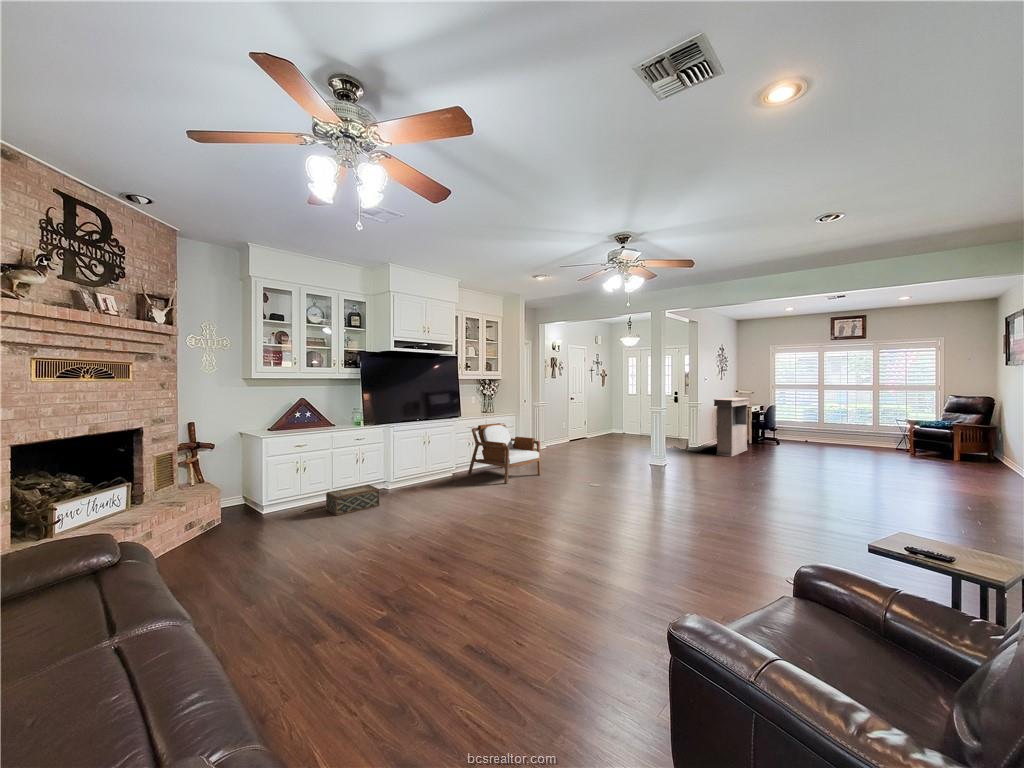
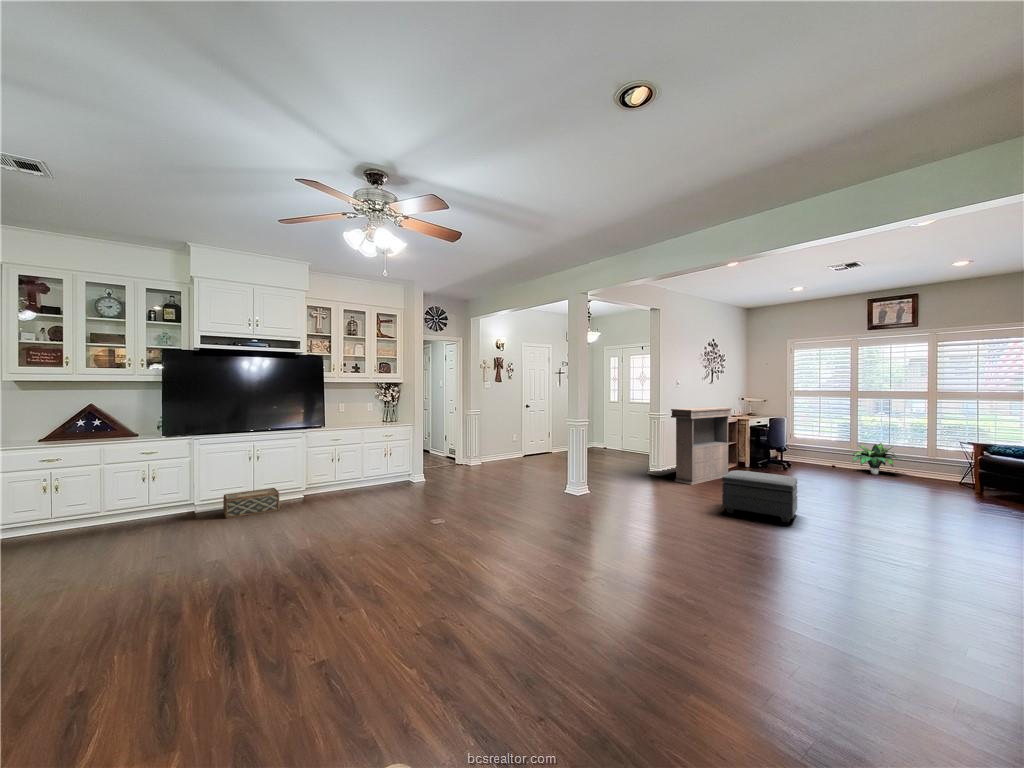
potted plant: none [822,422,859,445] -> present [852,443,901,474]
armchair: present [468,423,541,483] -> none [328,433,406,508]
footstool: none [775,443,829,475] -> present [722,470,797,523]
woven basket: present [326,485,380,515] -> present [223,488,279,518]

